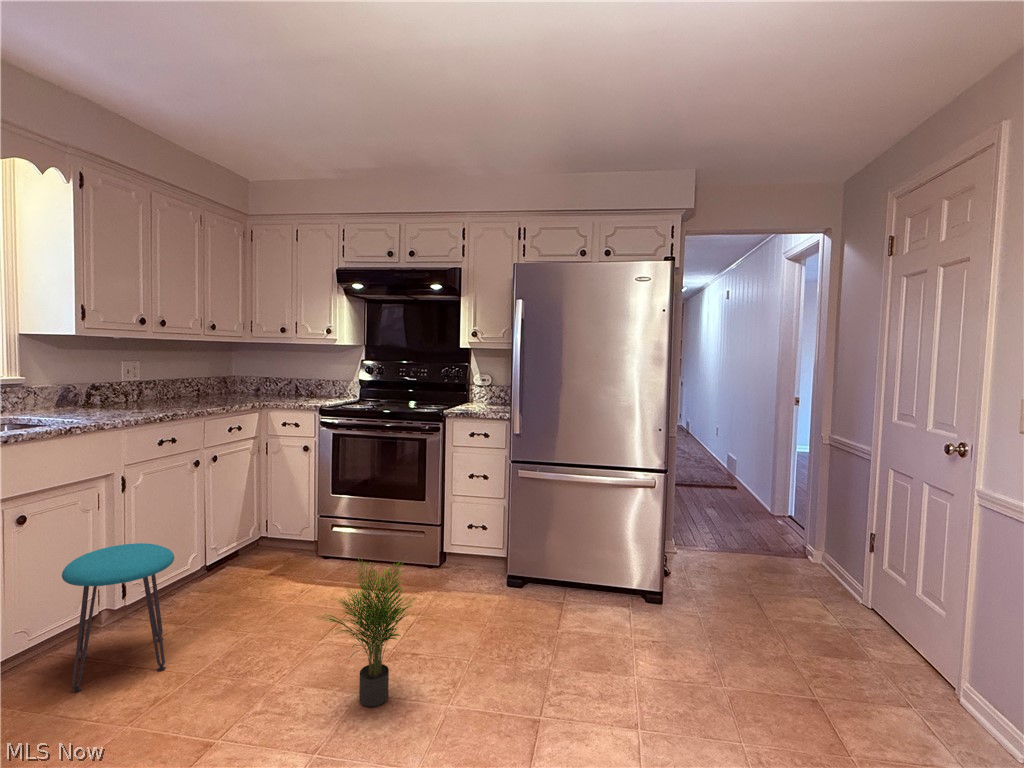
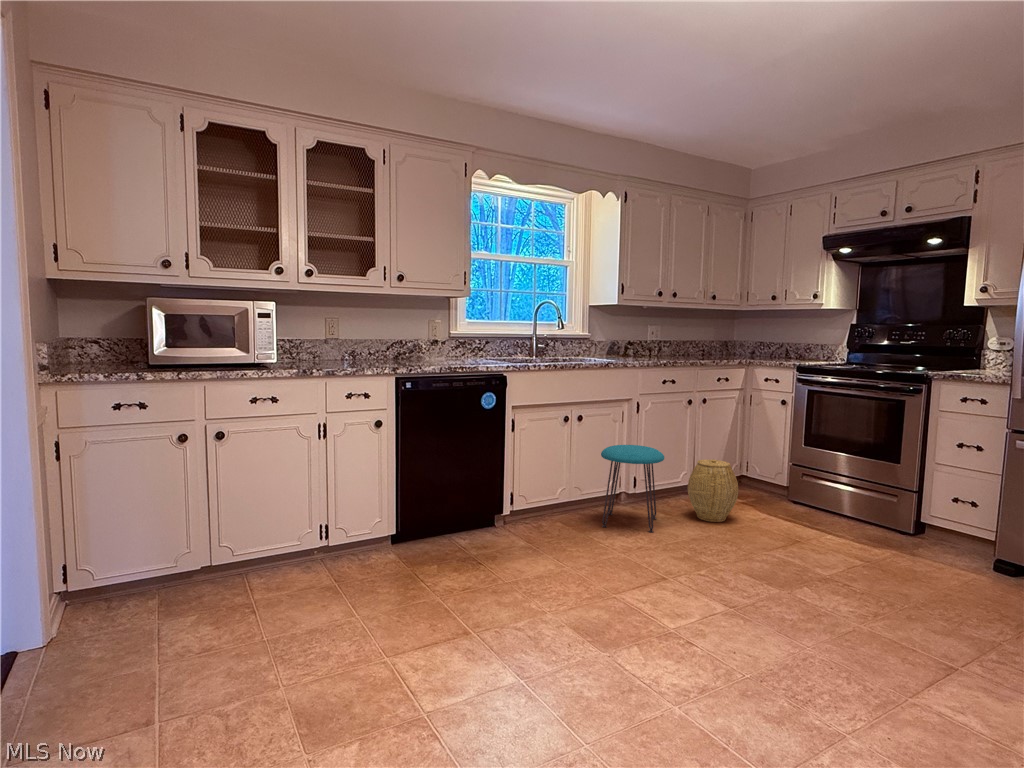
woven basket: none [205,534,272,617] -> present [688,459,738,522]
potted plant: present [325,560,415,707] -> none [743,472,839,594]

